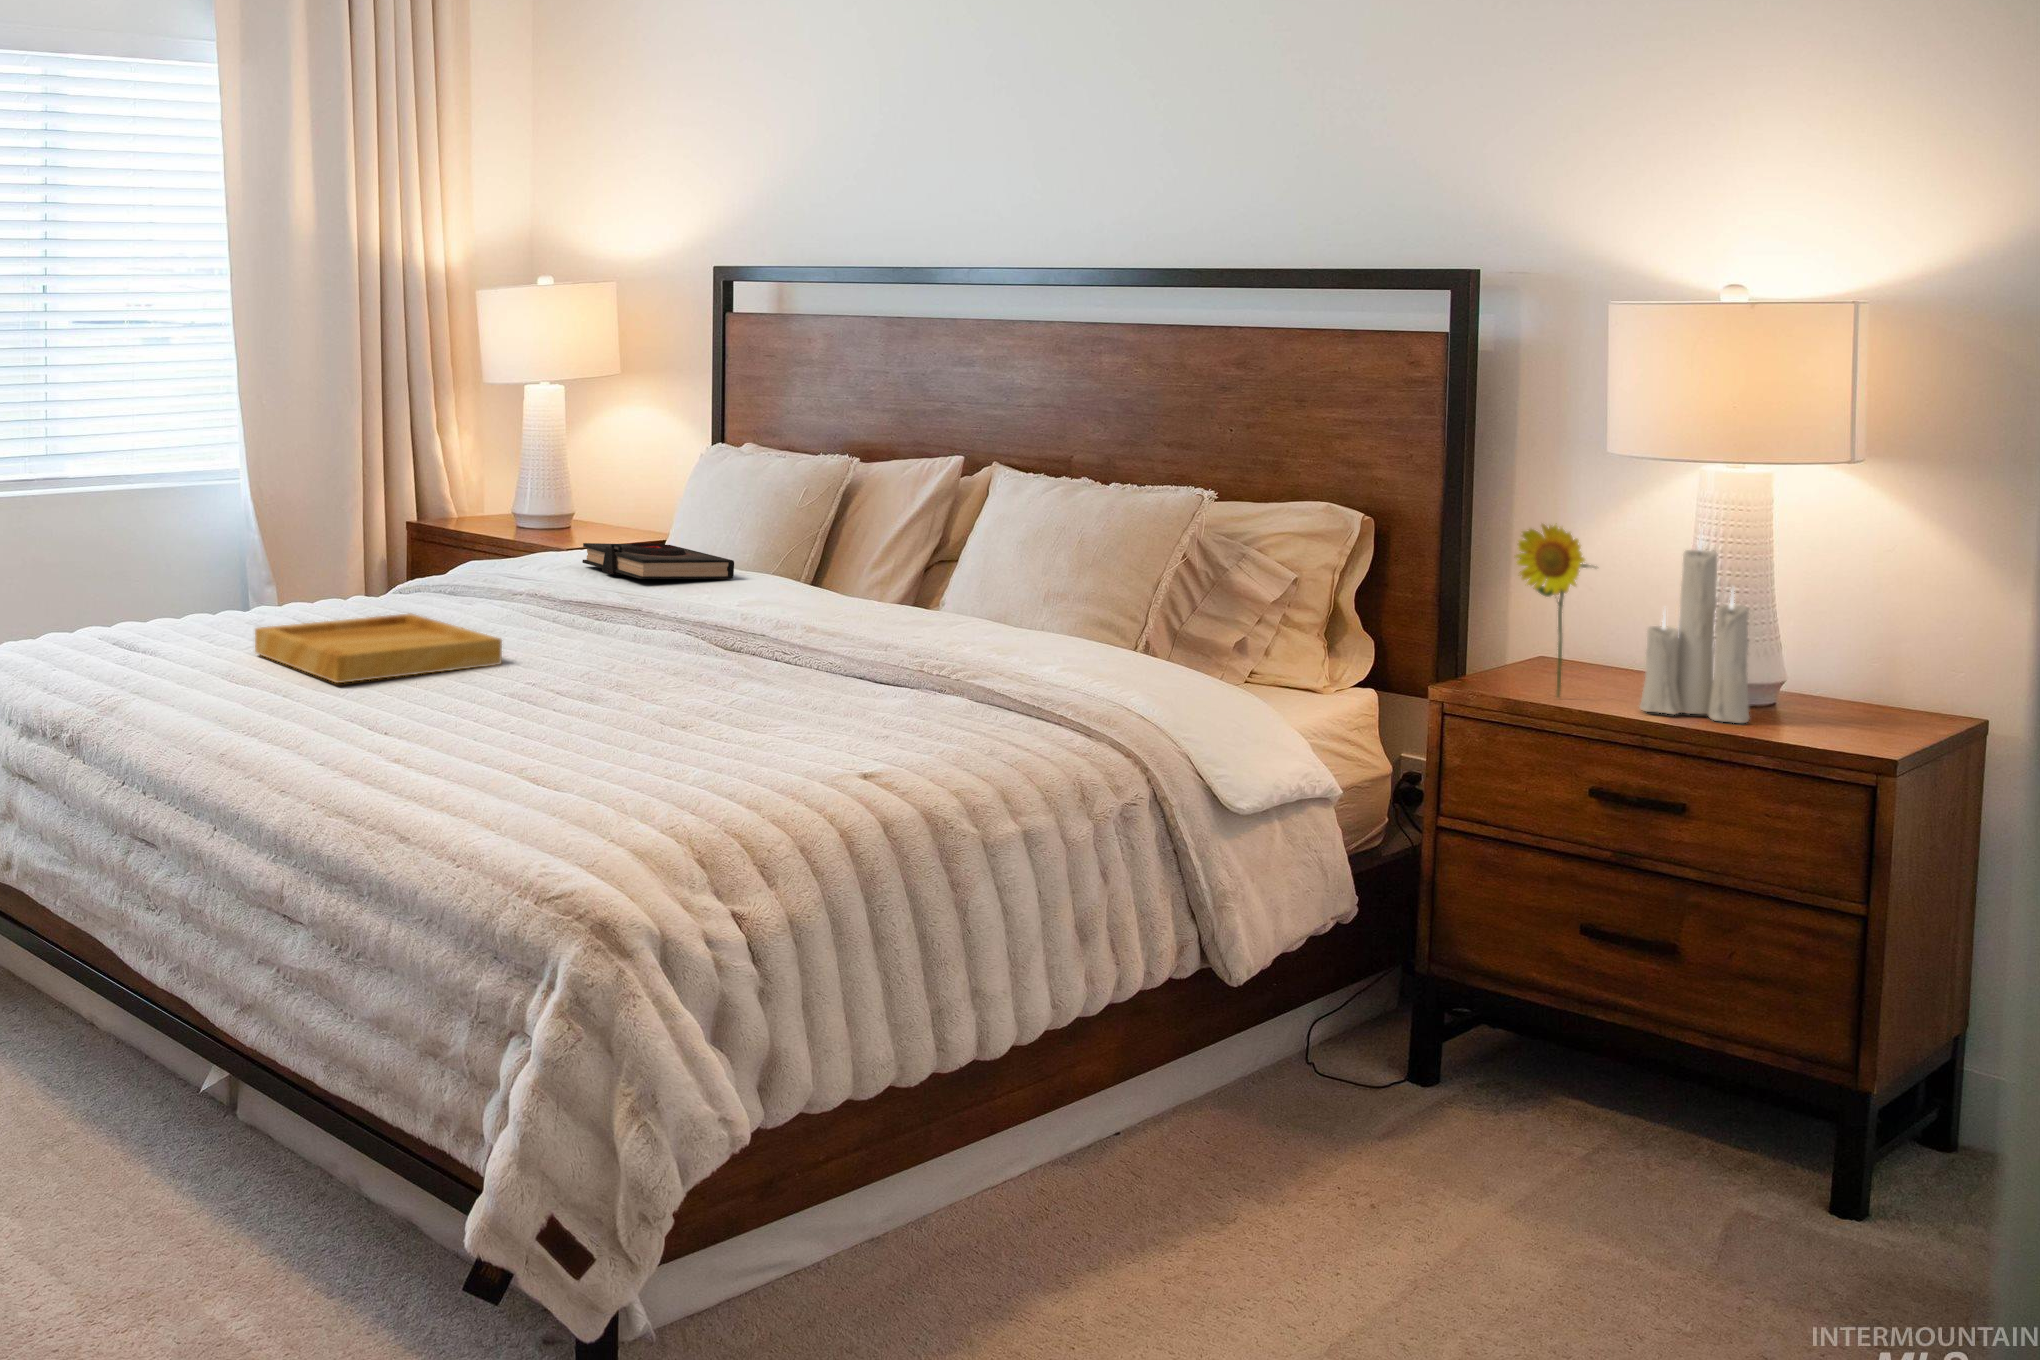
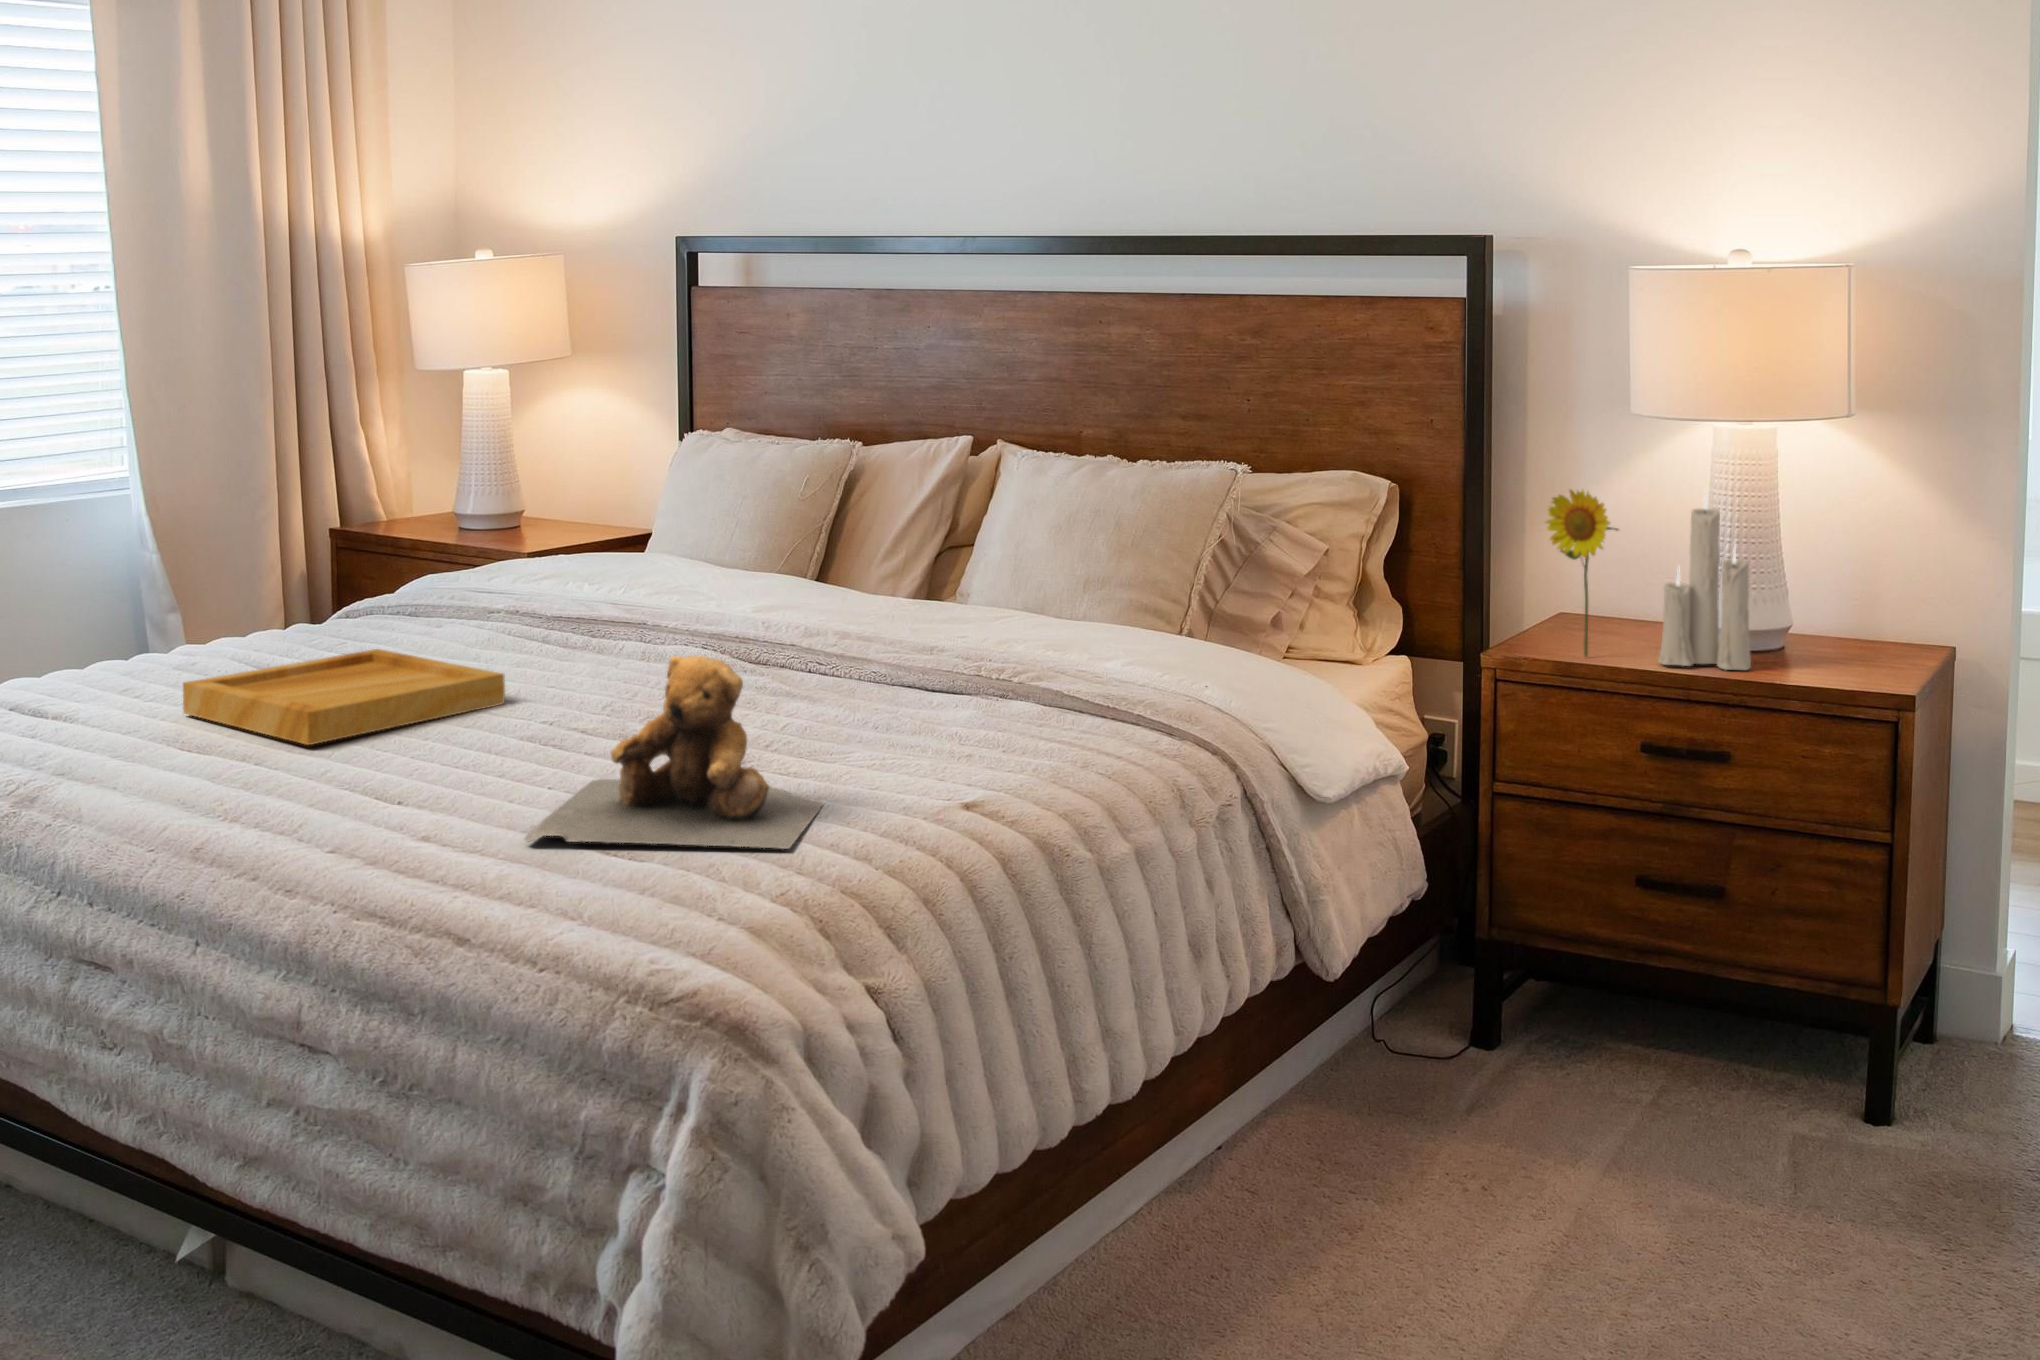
book: present [582,543,734,579] -> none [565,546,745,589]
teddy bear: none [474,623,750,795] -> present [524,656,824,849]

